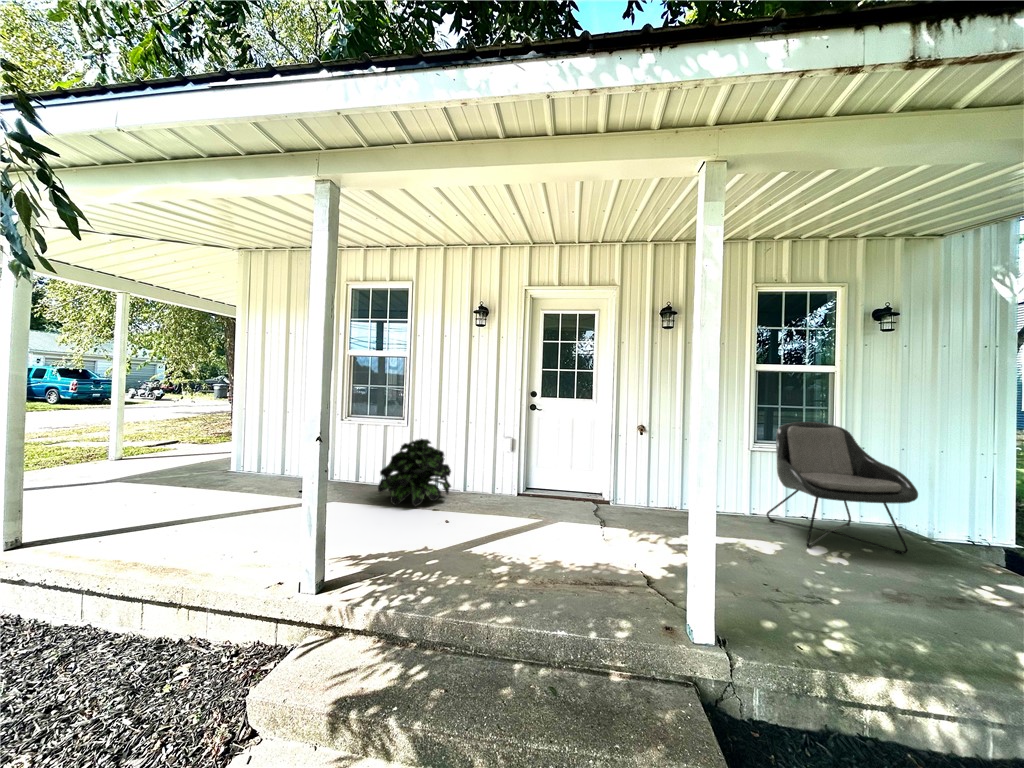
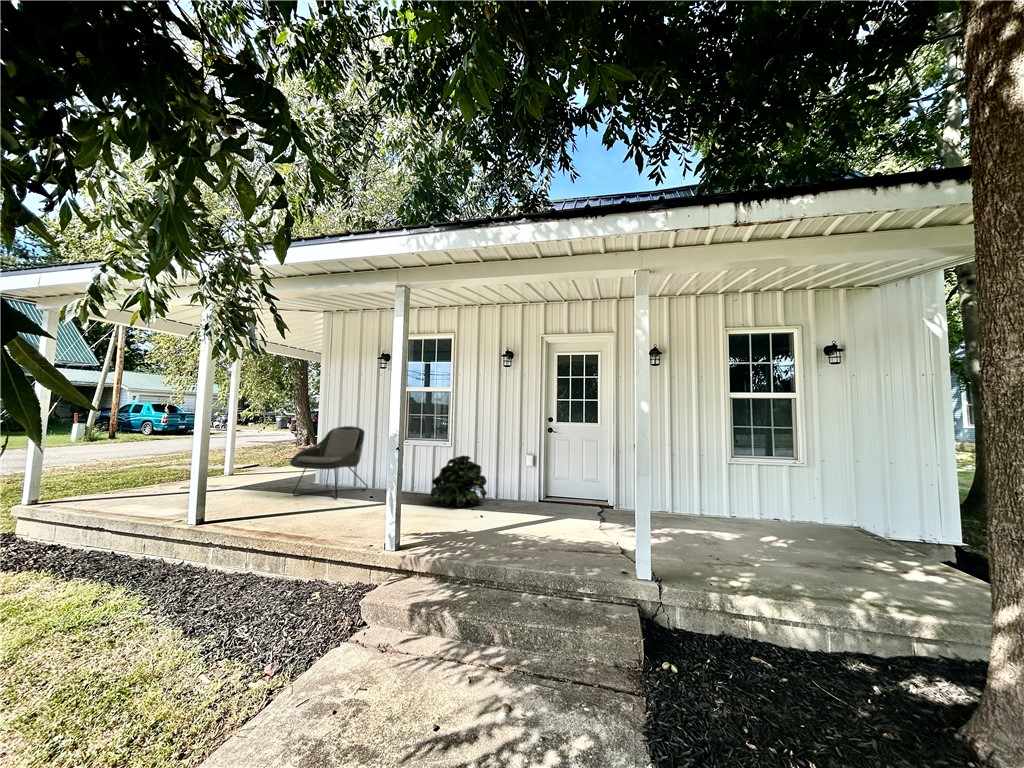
lounge chair: present [766,422,918,554] -> present [290,426,368,499]

